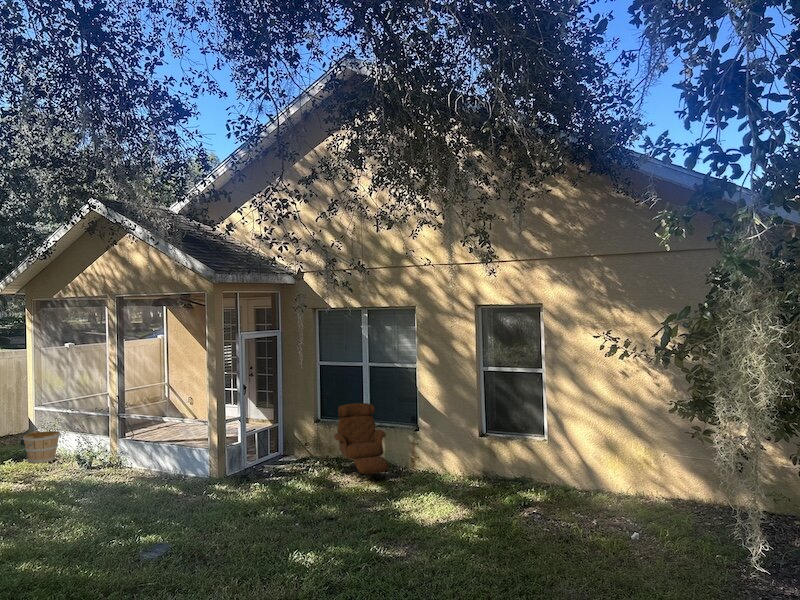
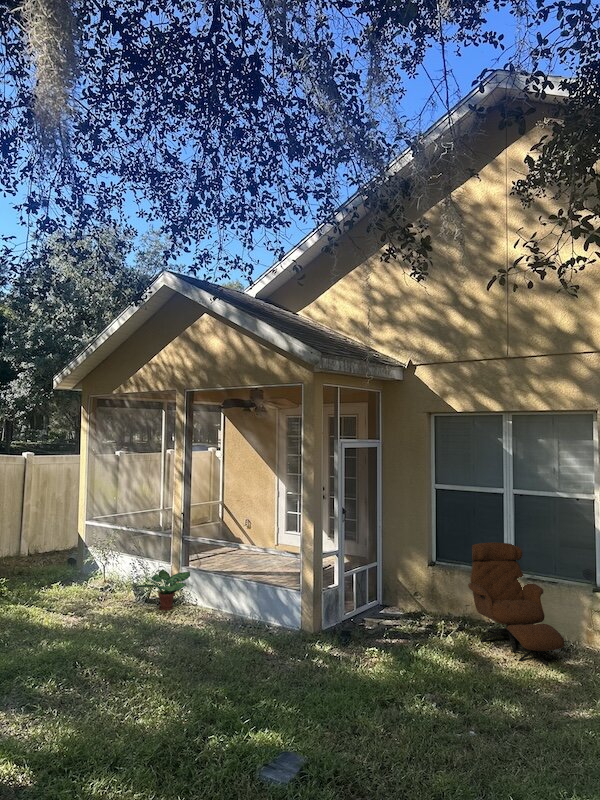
wooden bucket: present [23,431,60,463] -> none [73,549,114,588]
potted plant: none [74,441,125,473] -> present [136,569,190,610]

